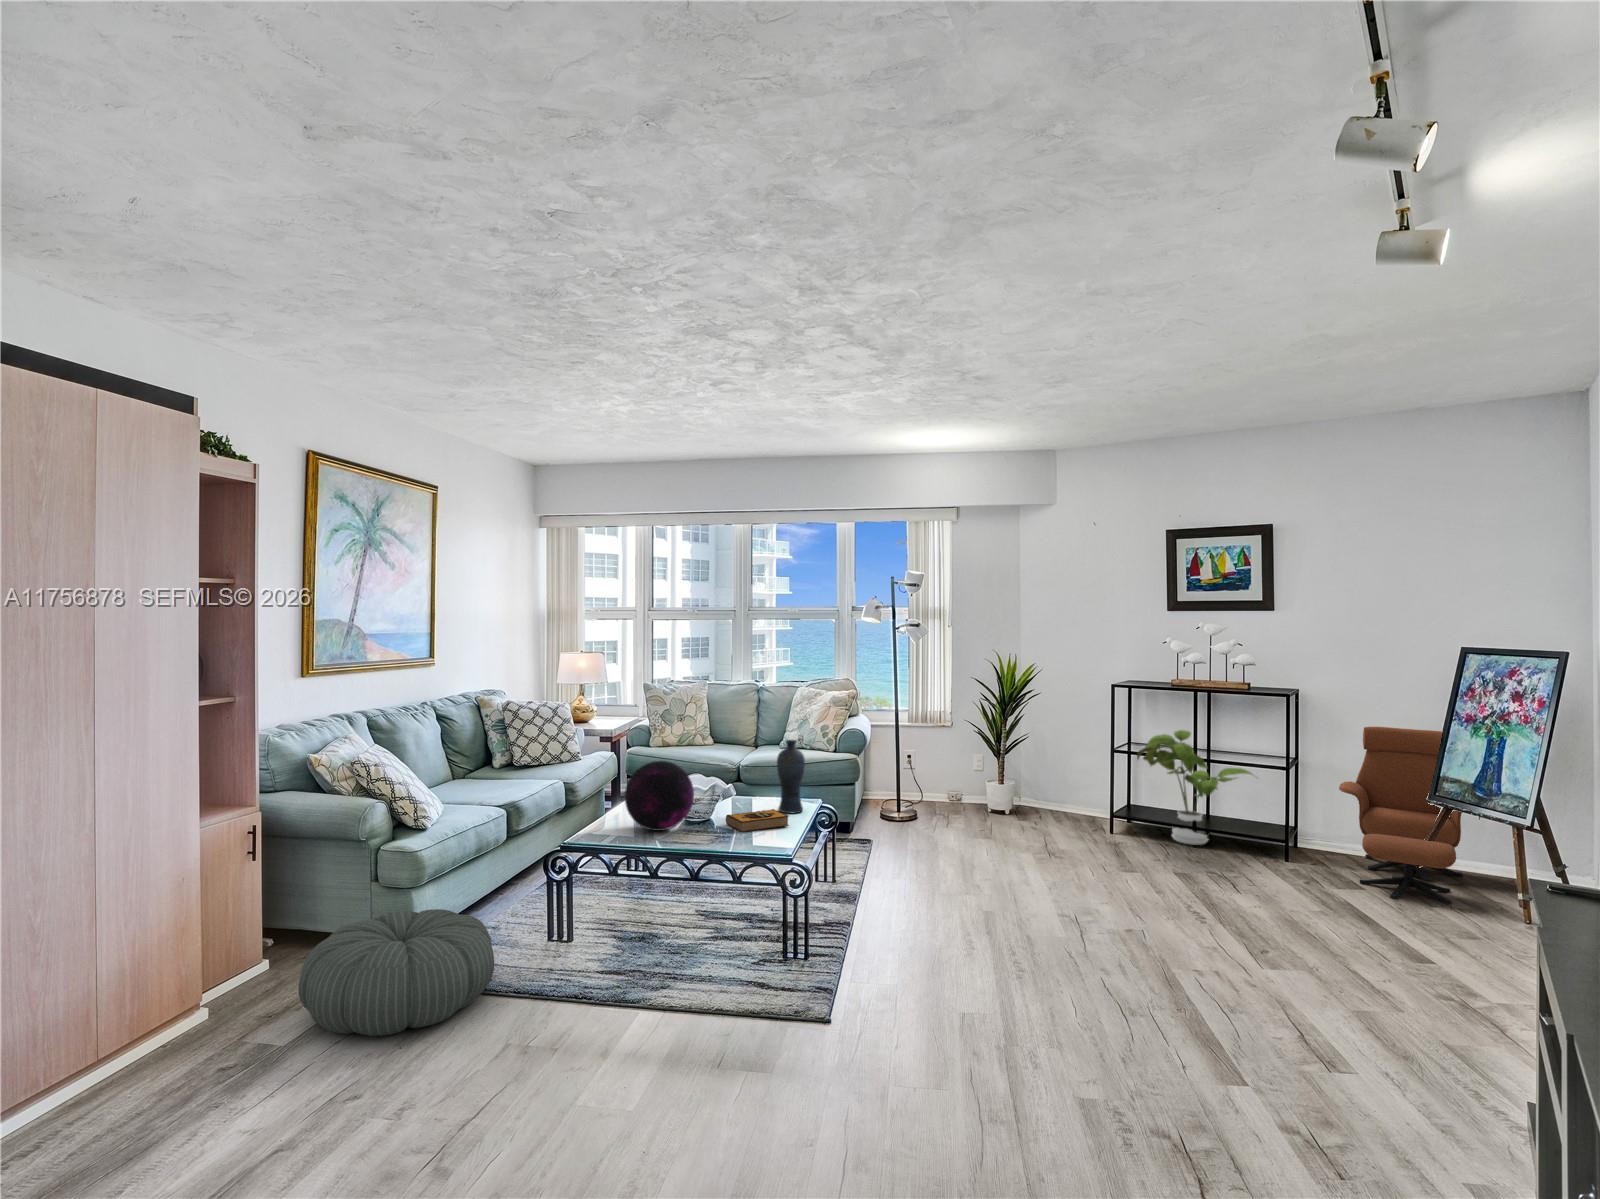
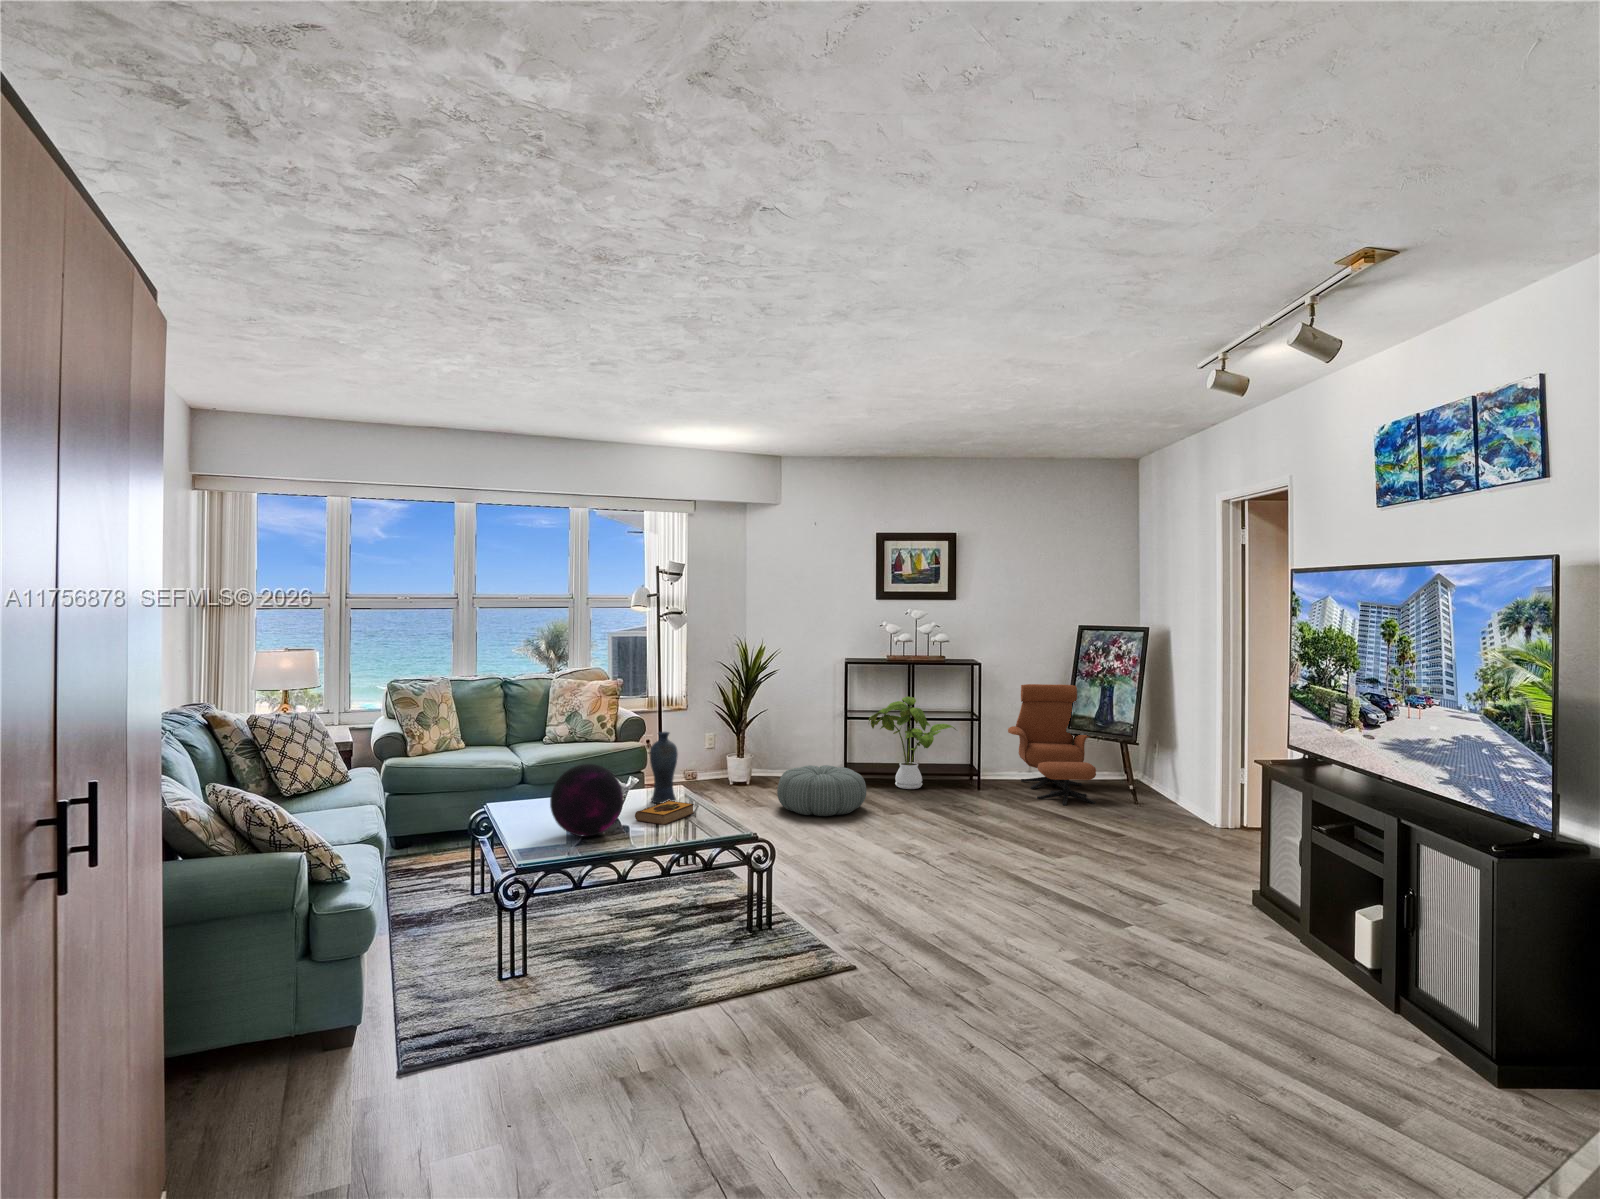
pouf: present [298,909,494,1036] -> present [777,765,866,816]

